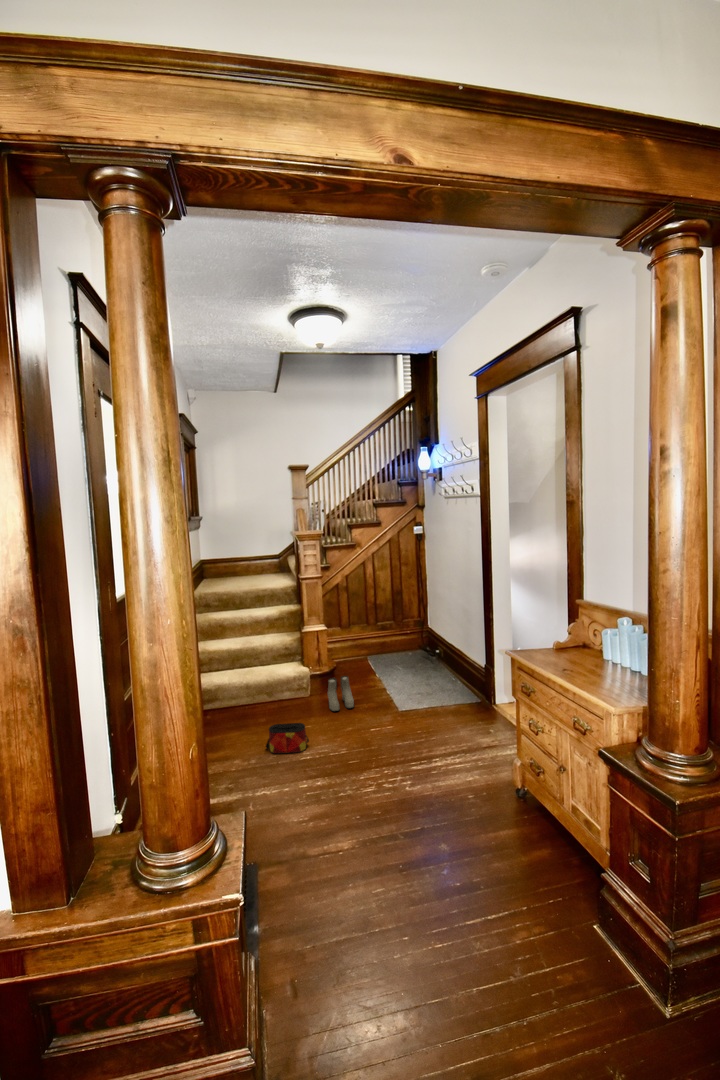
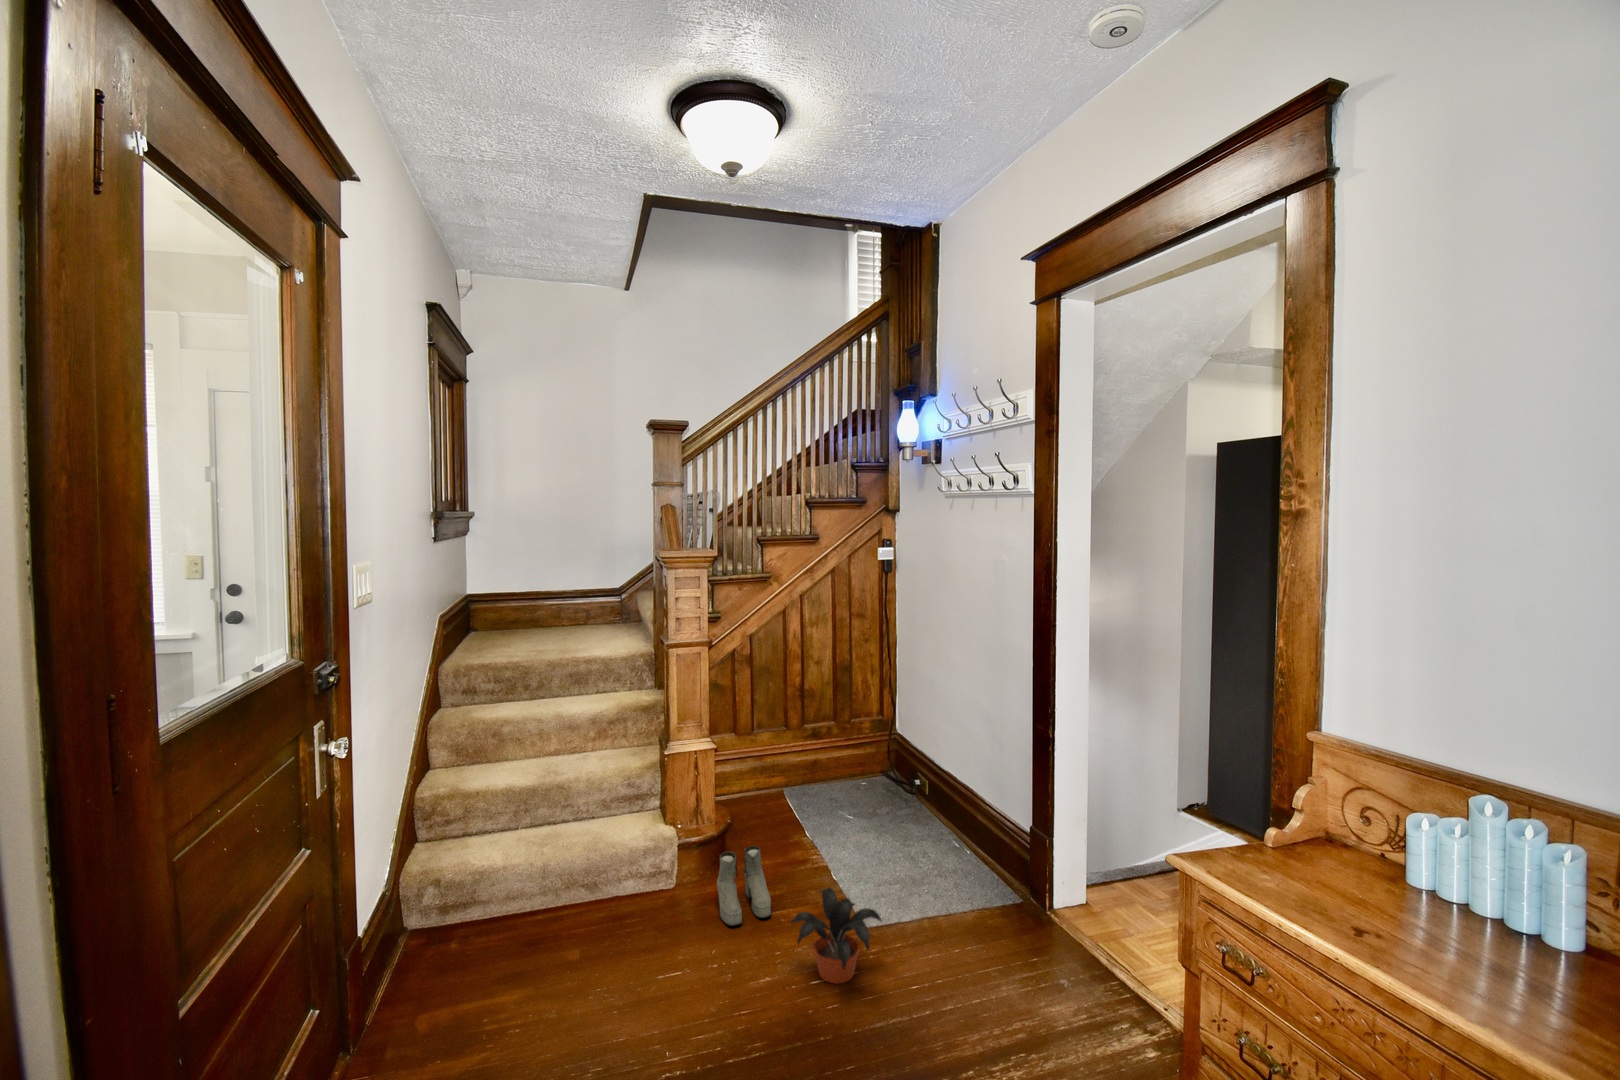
potted plant: none [359,690,404,732] -> present [792,887,881,984]
bag: present [266,723,309,754] -> none [584,971,682,1048]

